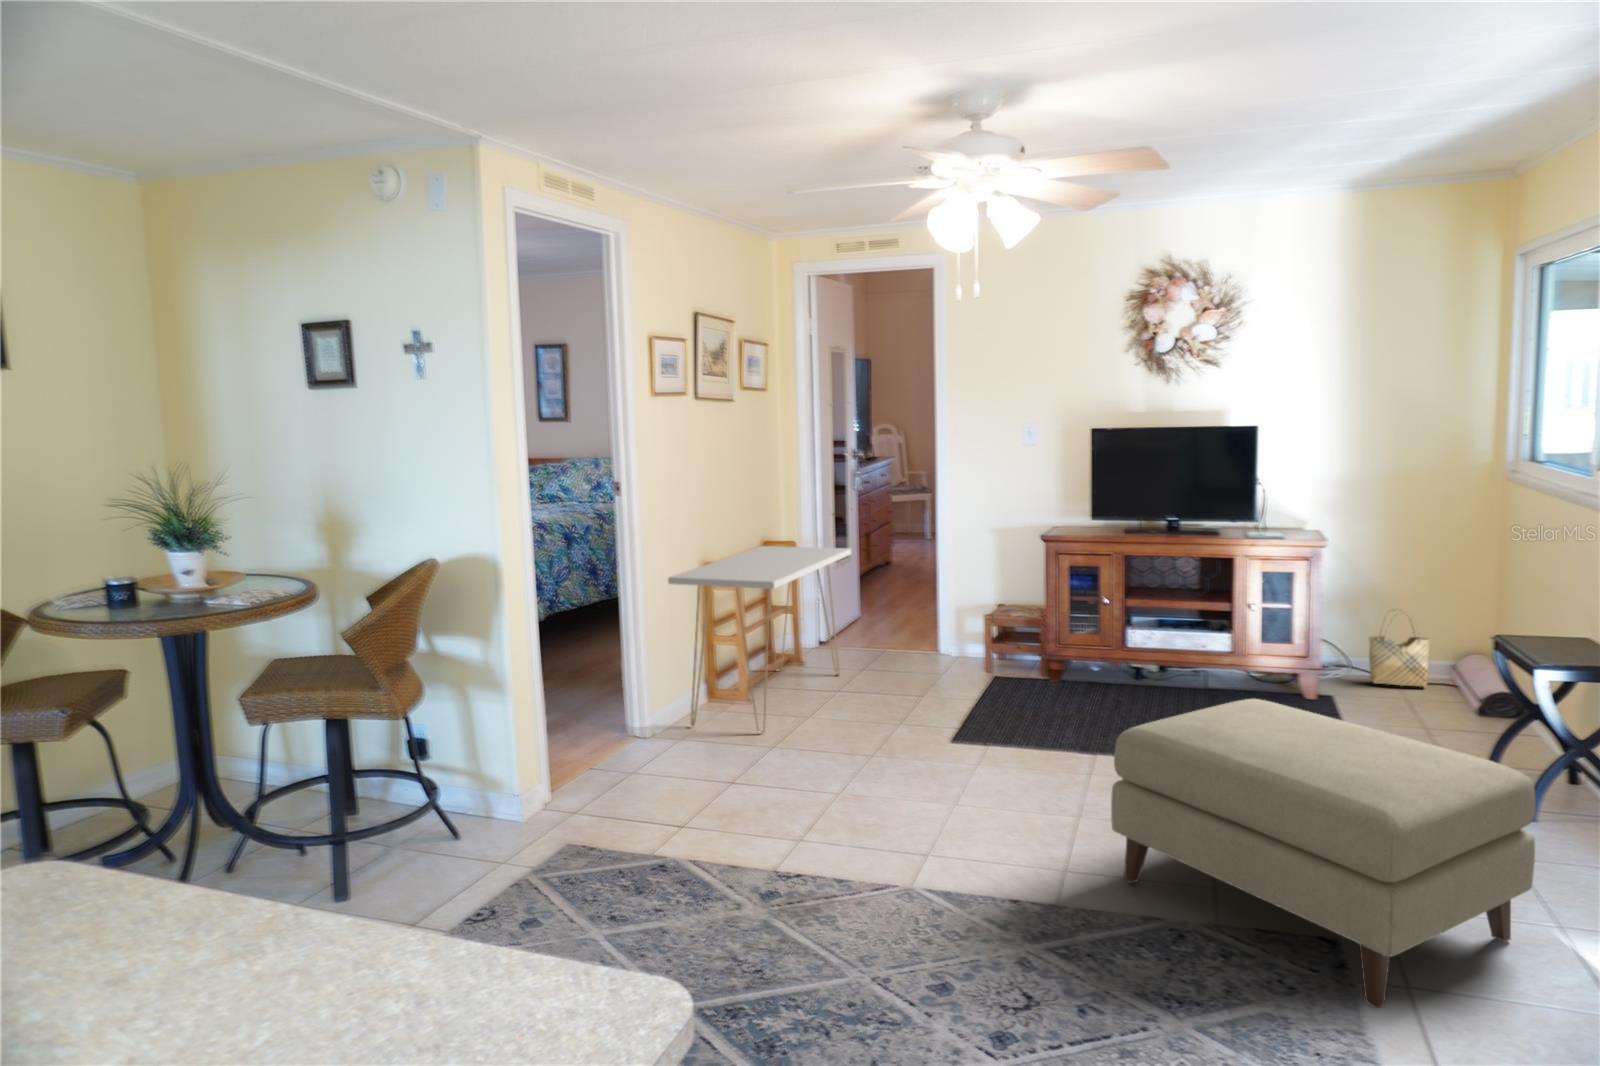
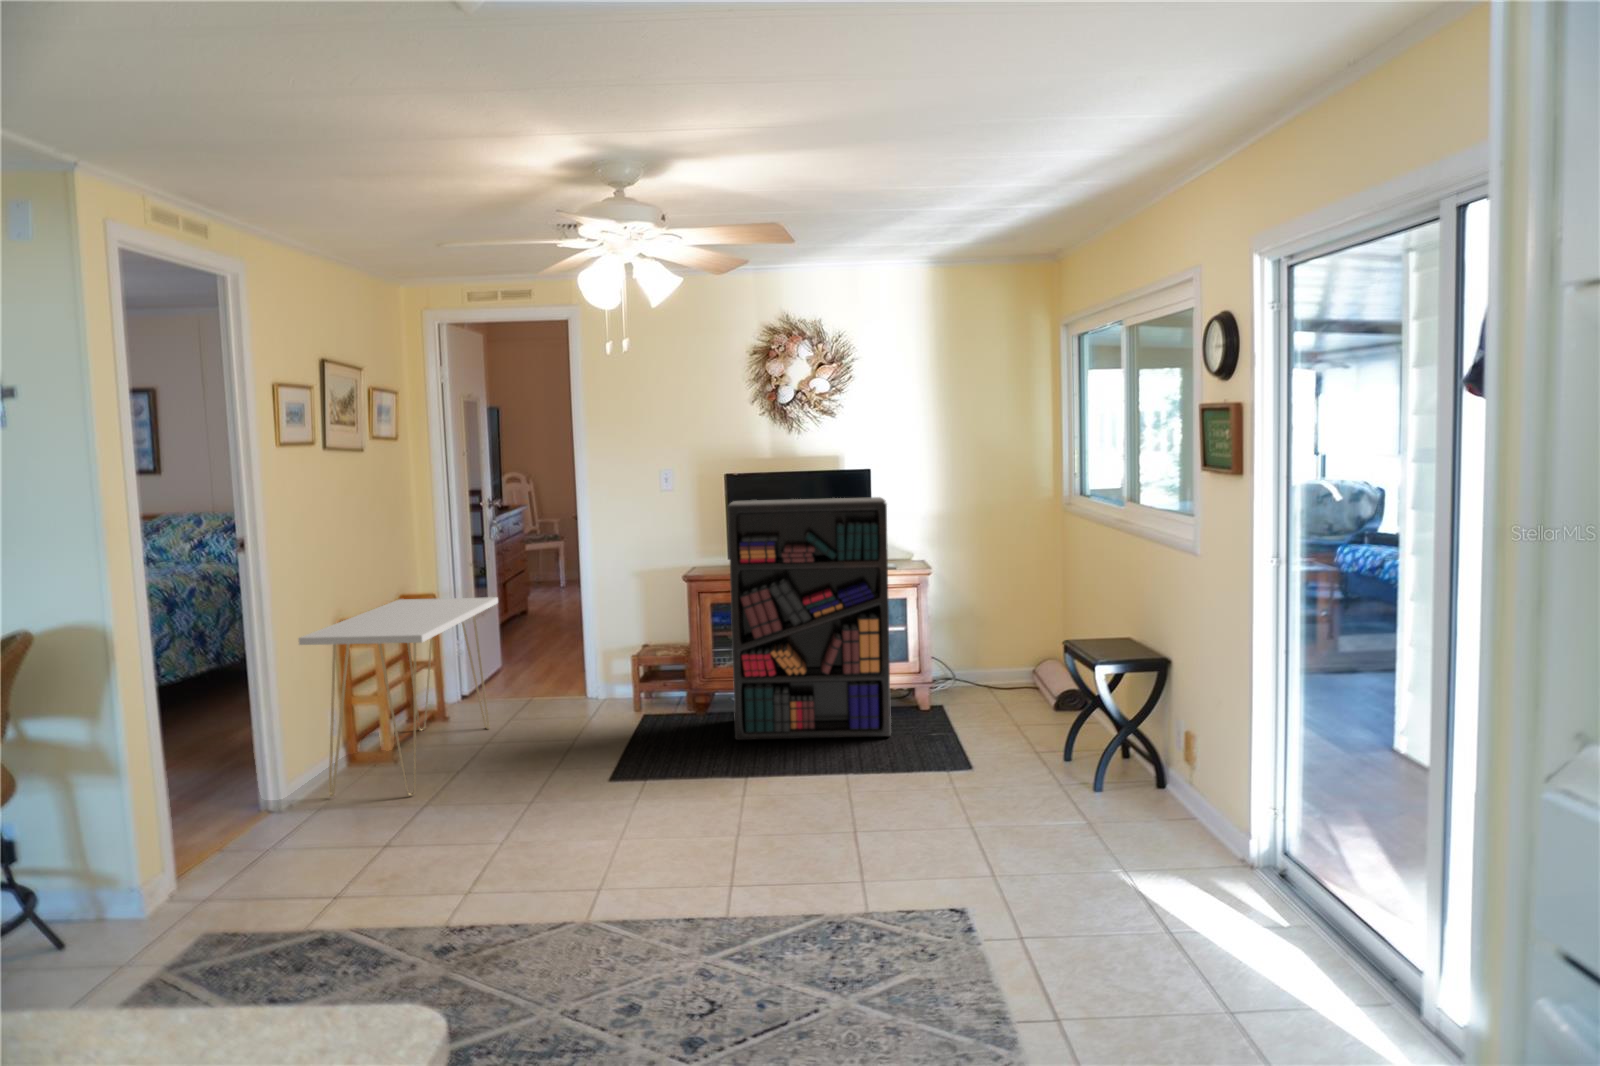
bookshelf: none [1085,457,1274,727] -> present [728,497,891,740]
woven basket: present [1369,611,1430,687] -> none [965,625,1012,691]
ottoman: present [1111,699,1535,1008] -> none [772,709,1097,956]

